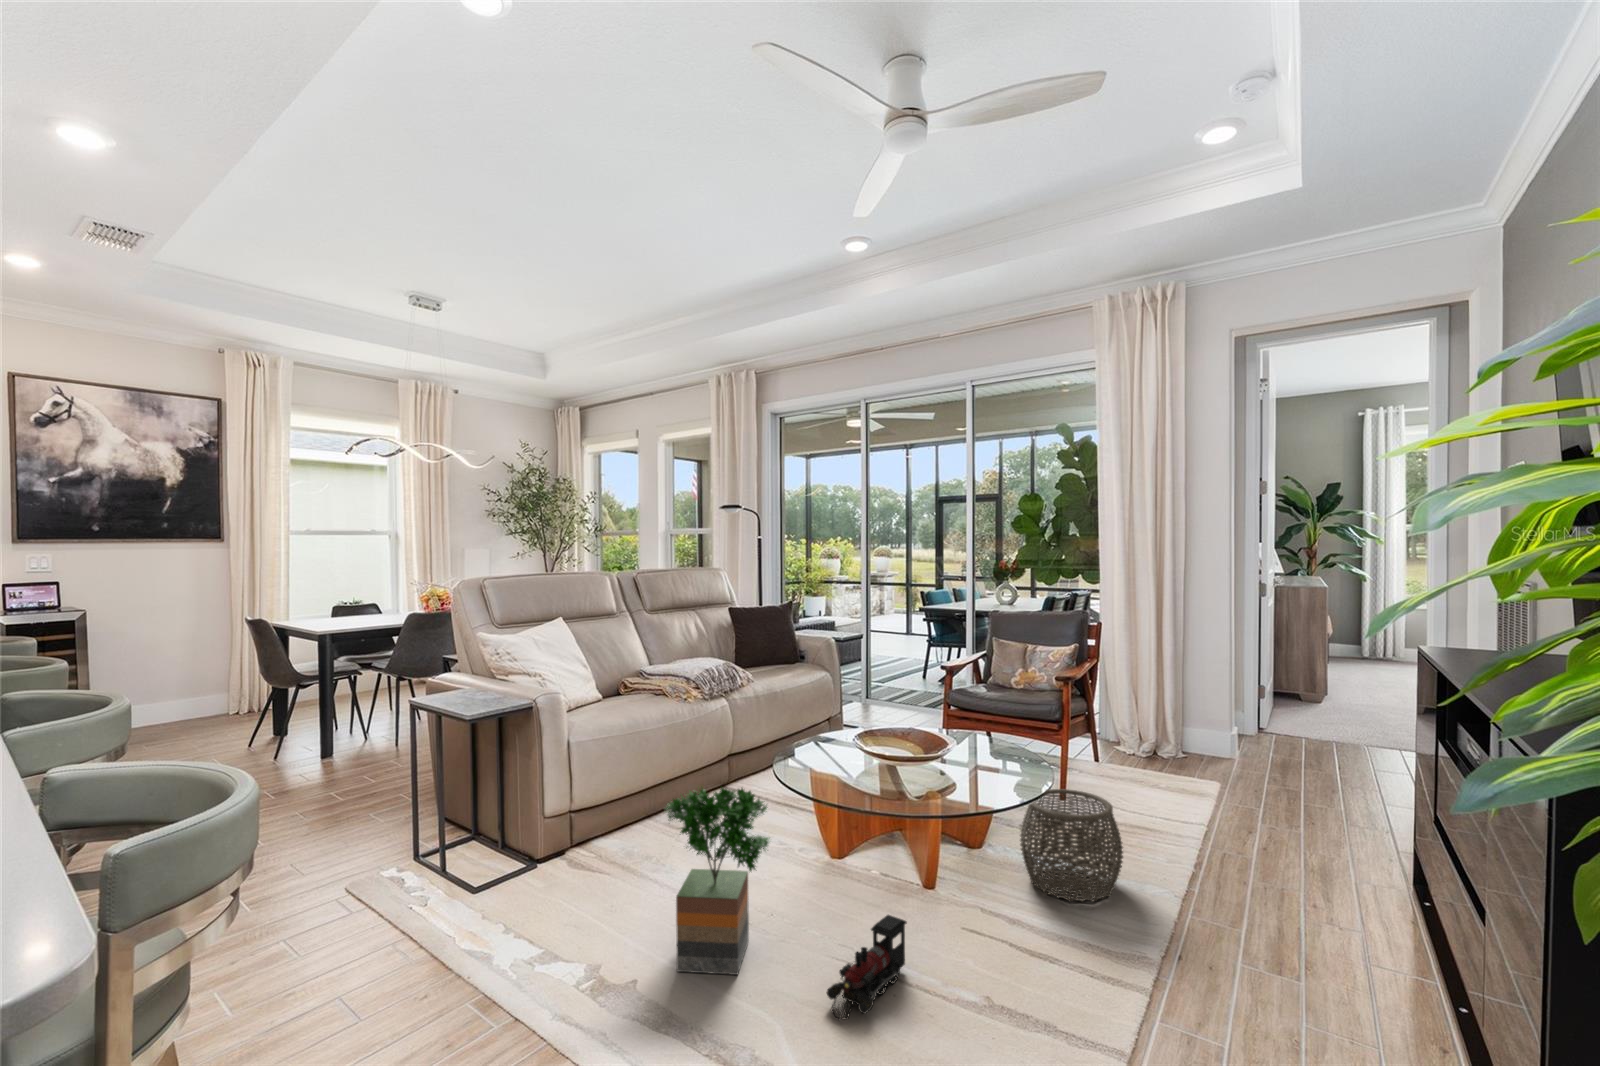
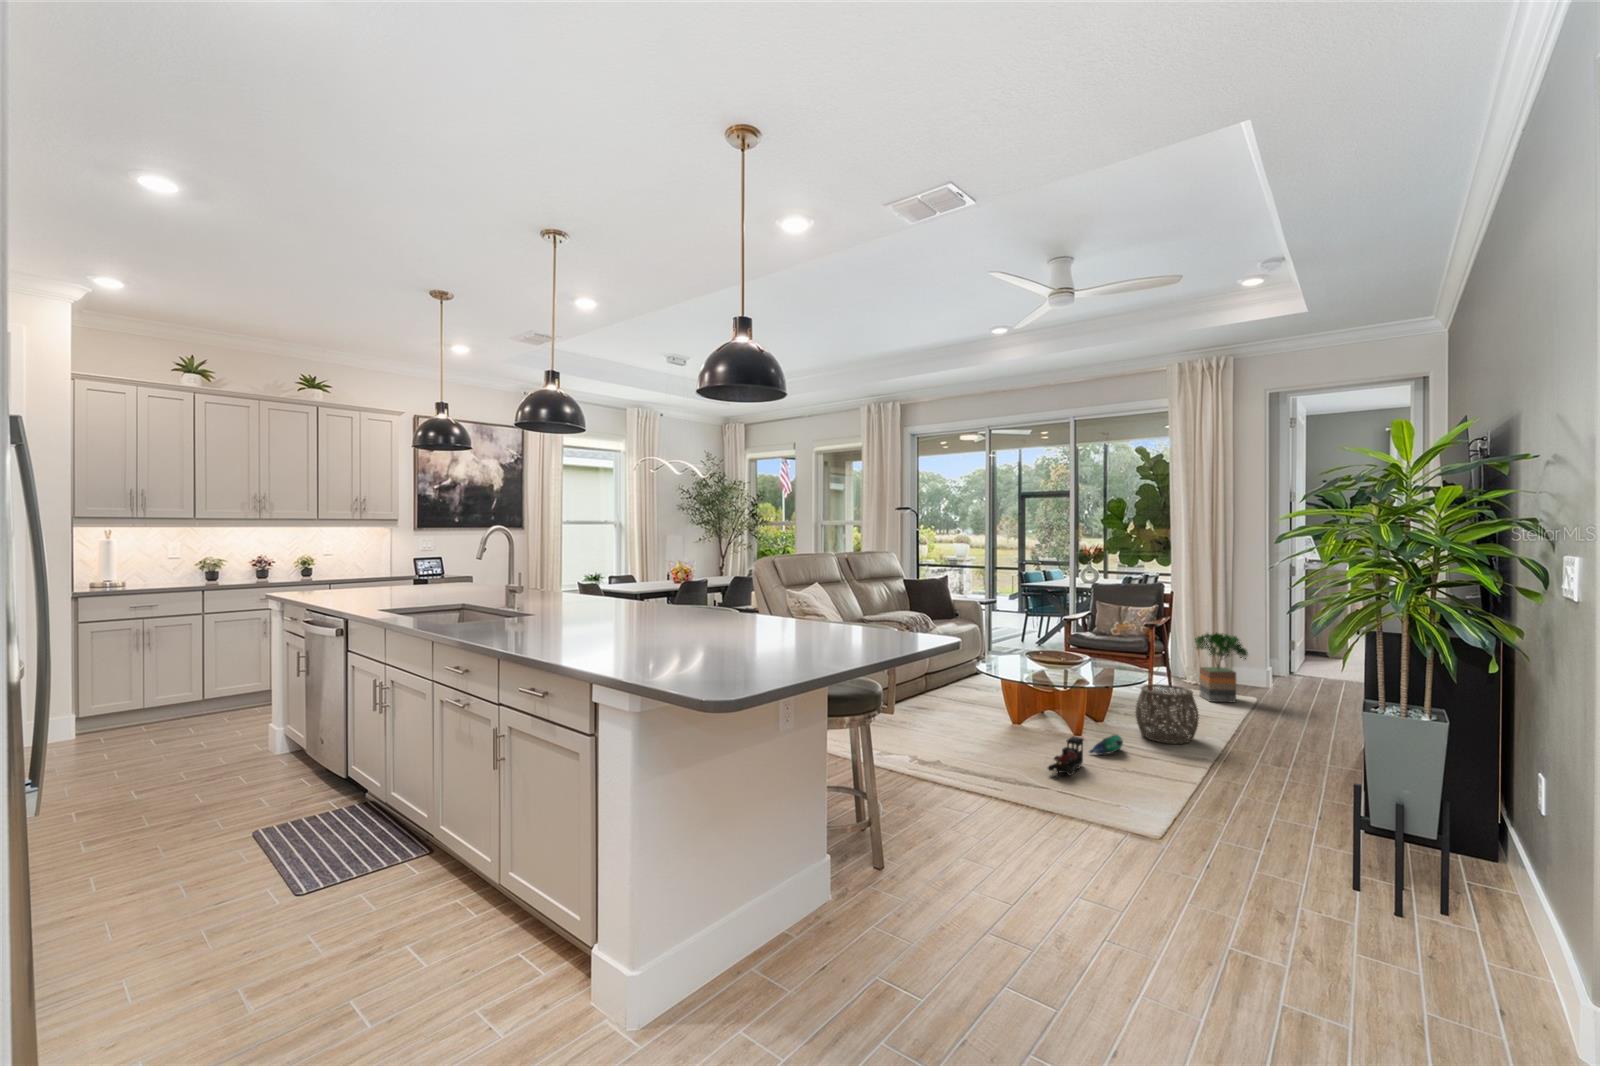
potted tree: present [667,788,770,975] -> present [1195,632,1248,702]
plush toy: none [926,891,989,937] -> present [1089,735,1123,754]

